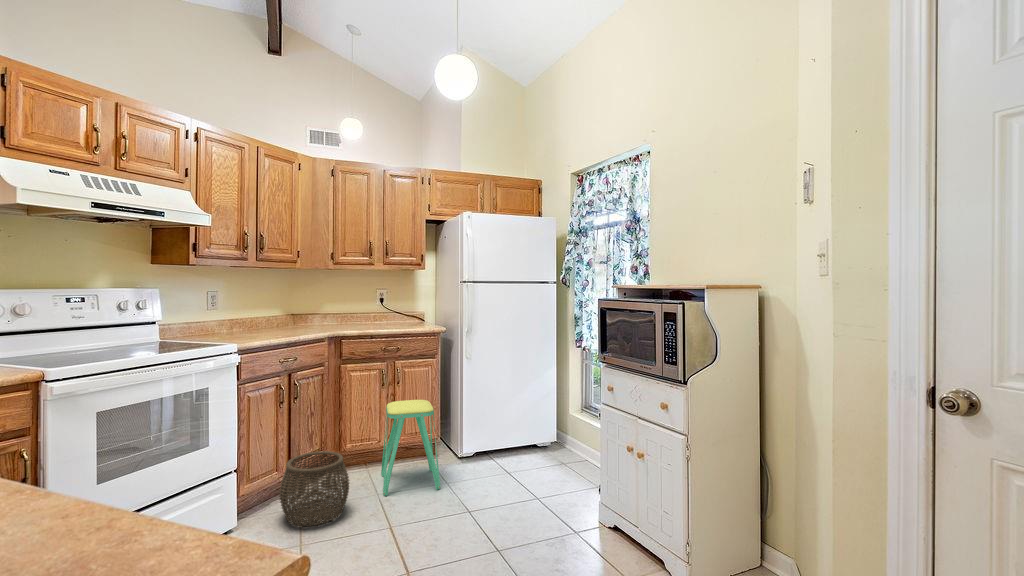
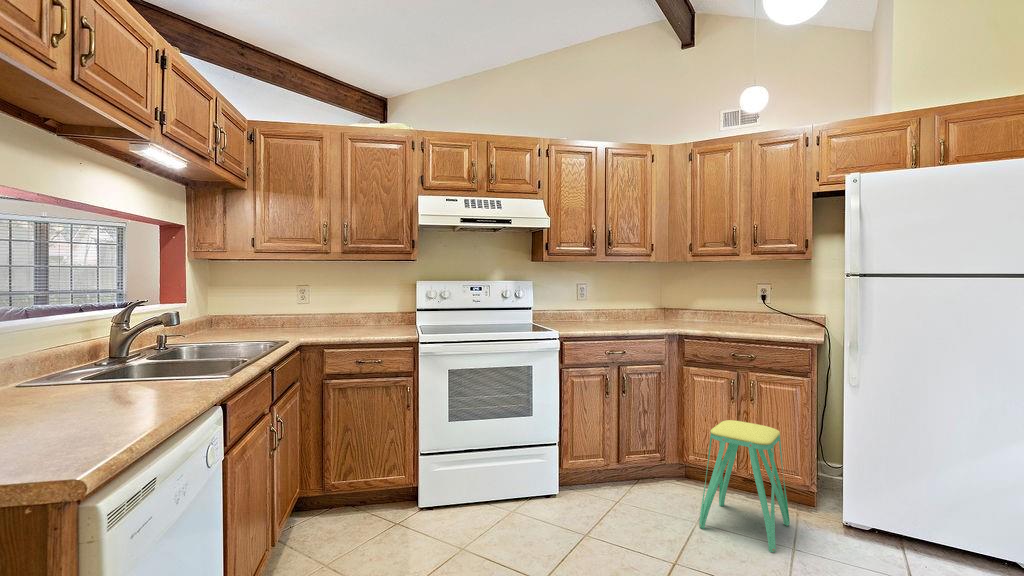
woven basket: present [280,451,349,527] -> none [585,448,655,527]

